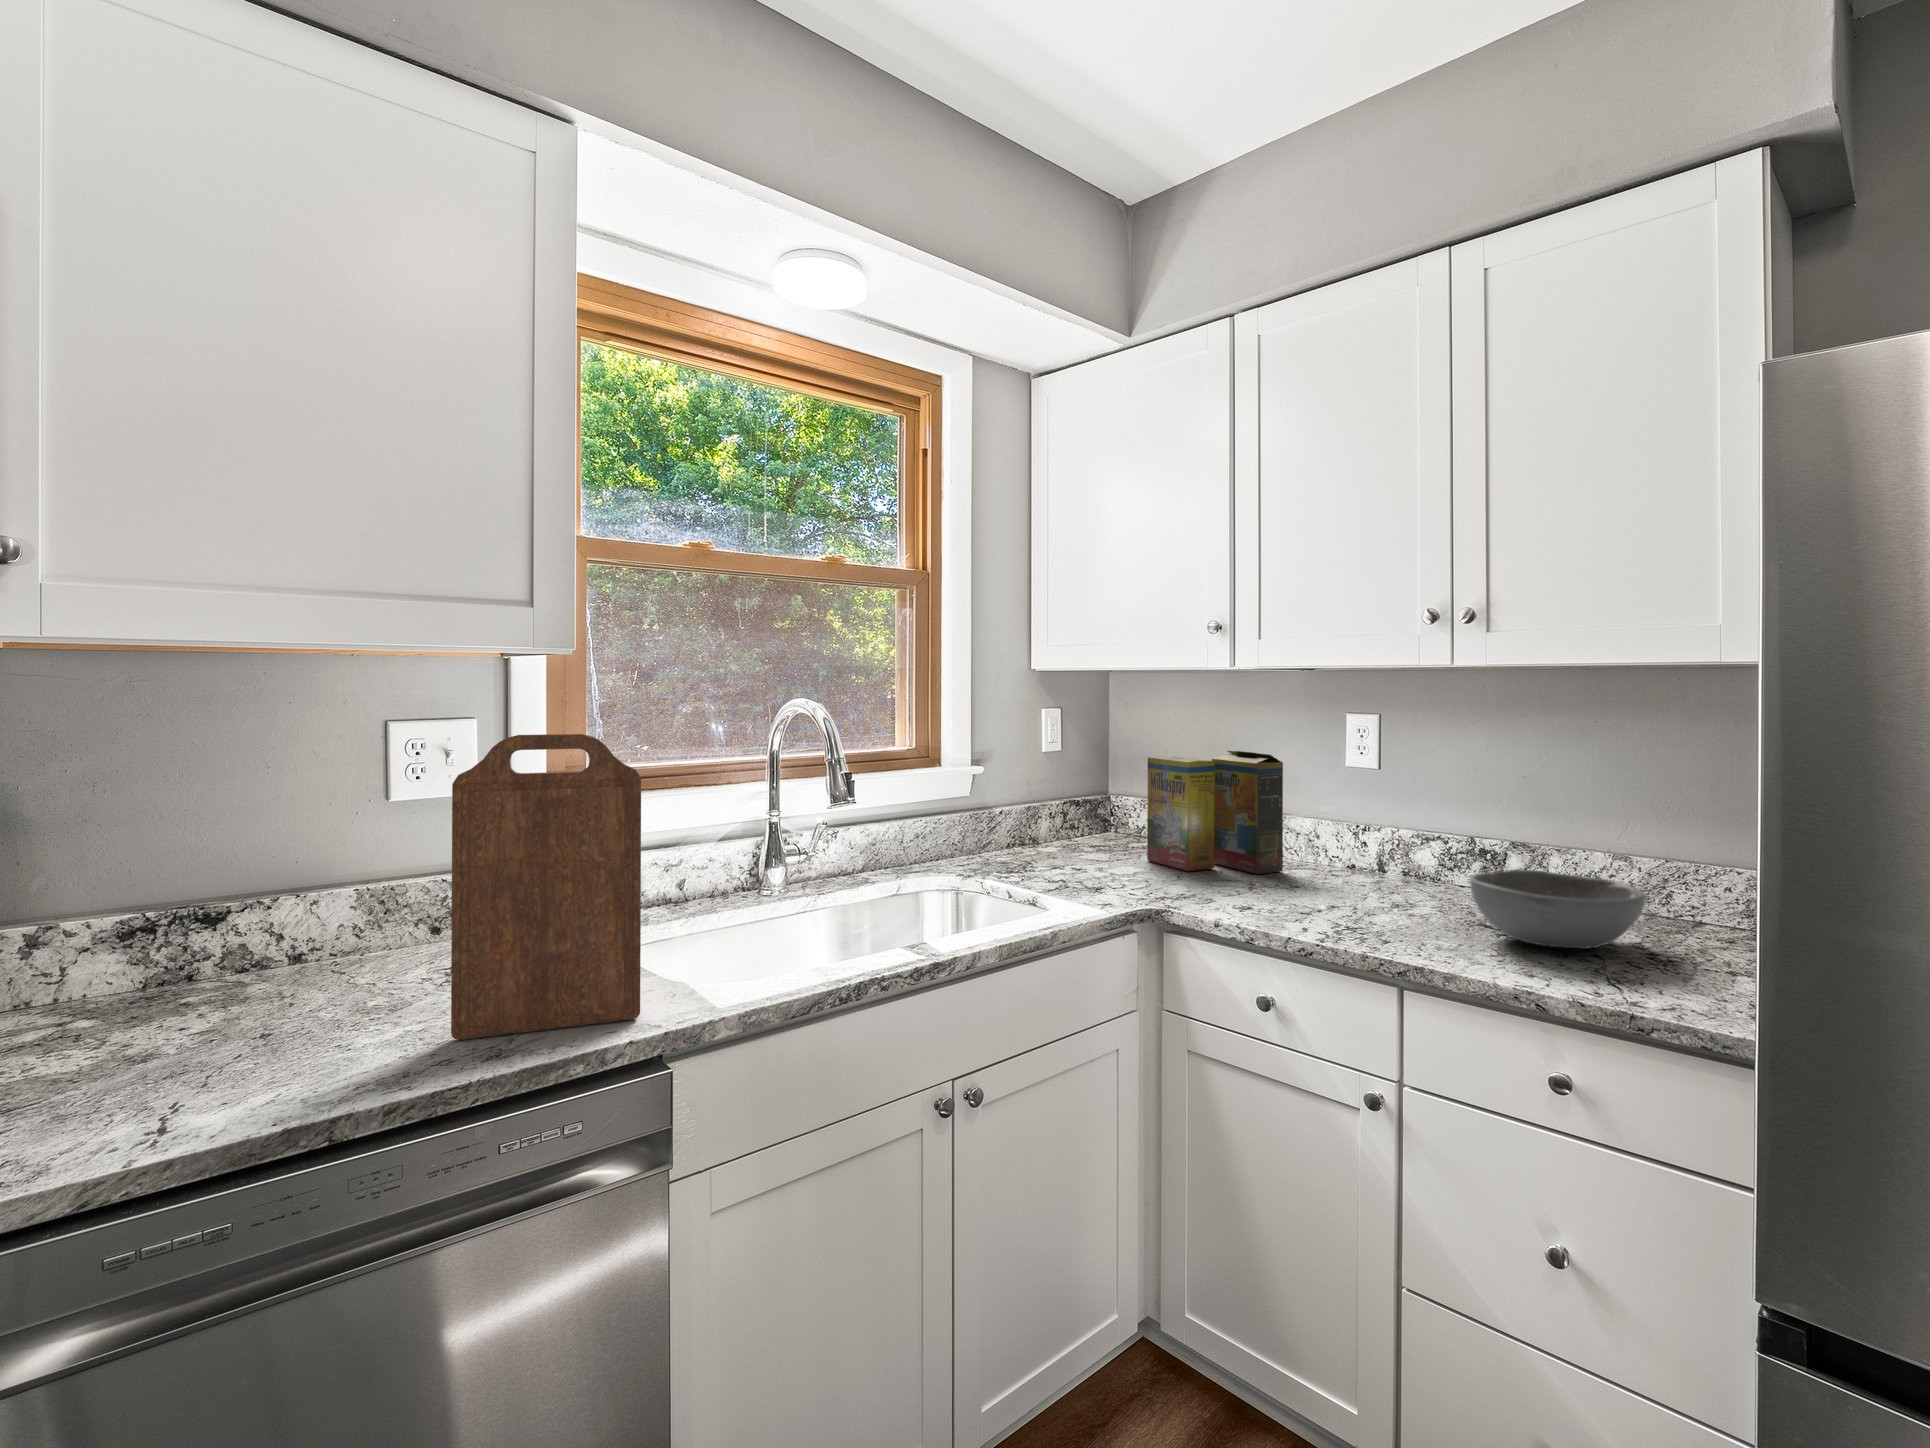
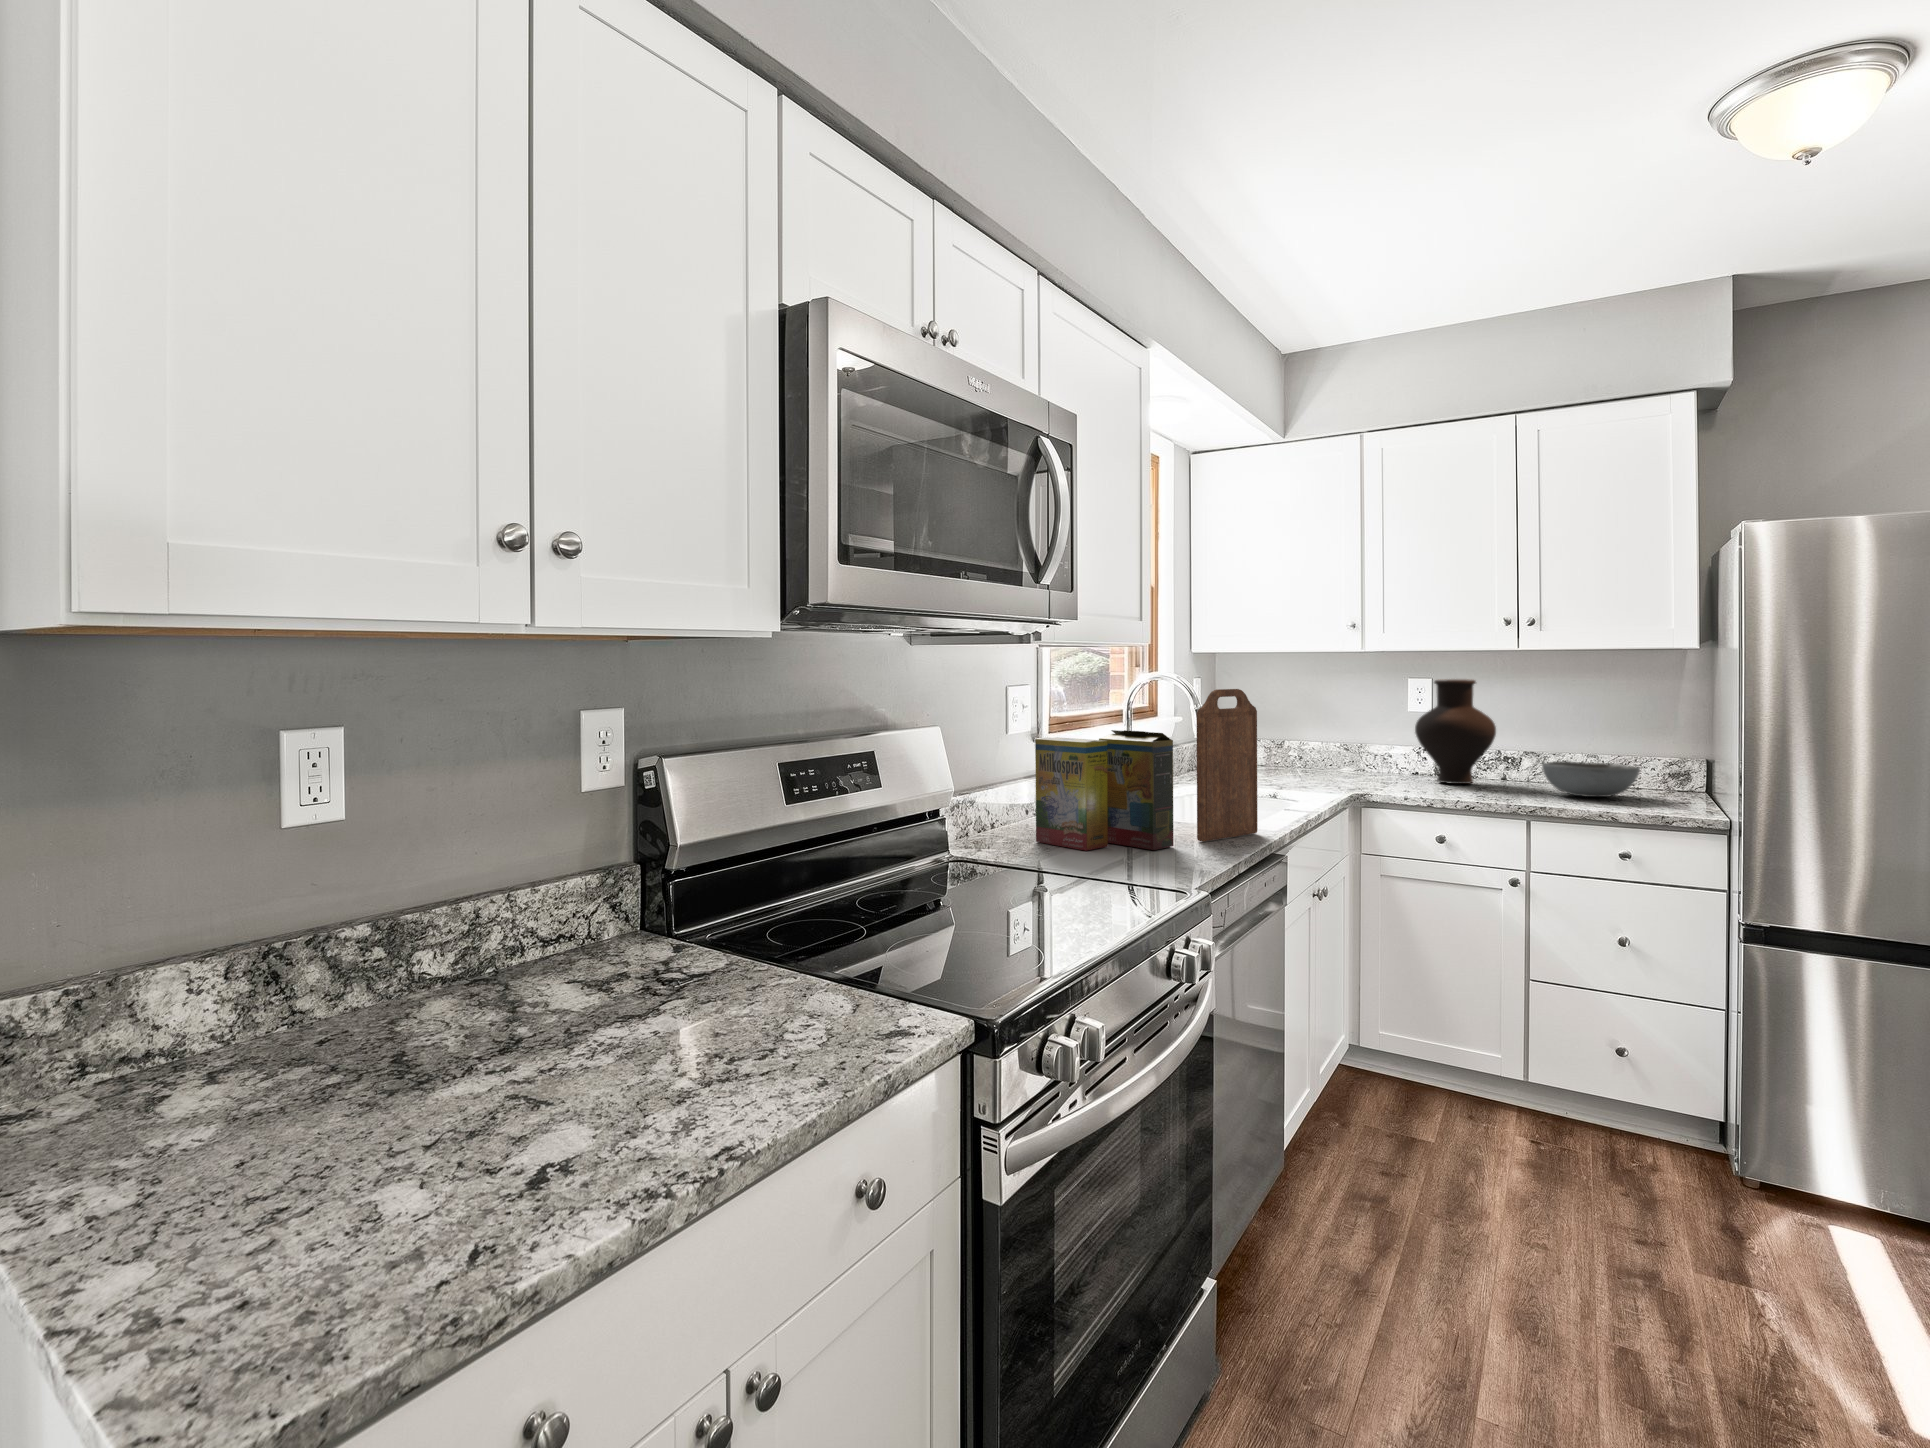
vase: none [1314,715,1443,896] -> present [1415,679,1496,784]
cereal box: present [1147,751,1283,874] -> present [1035,730,1174,851]

